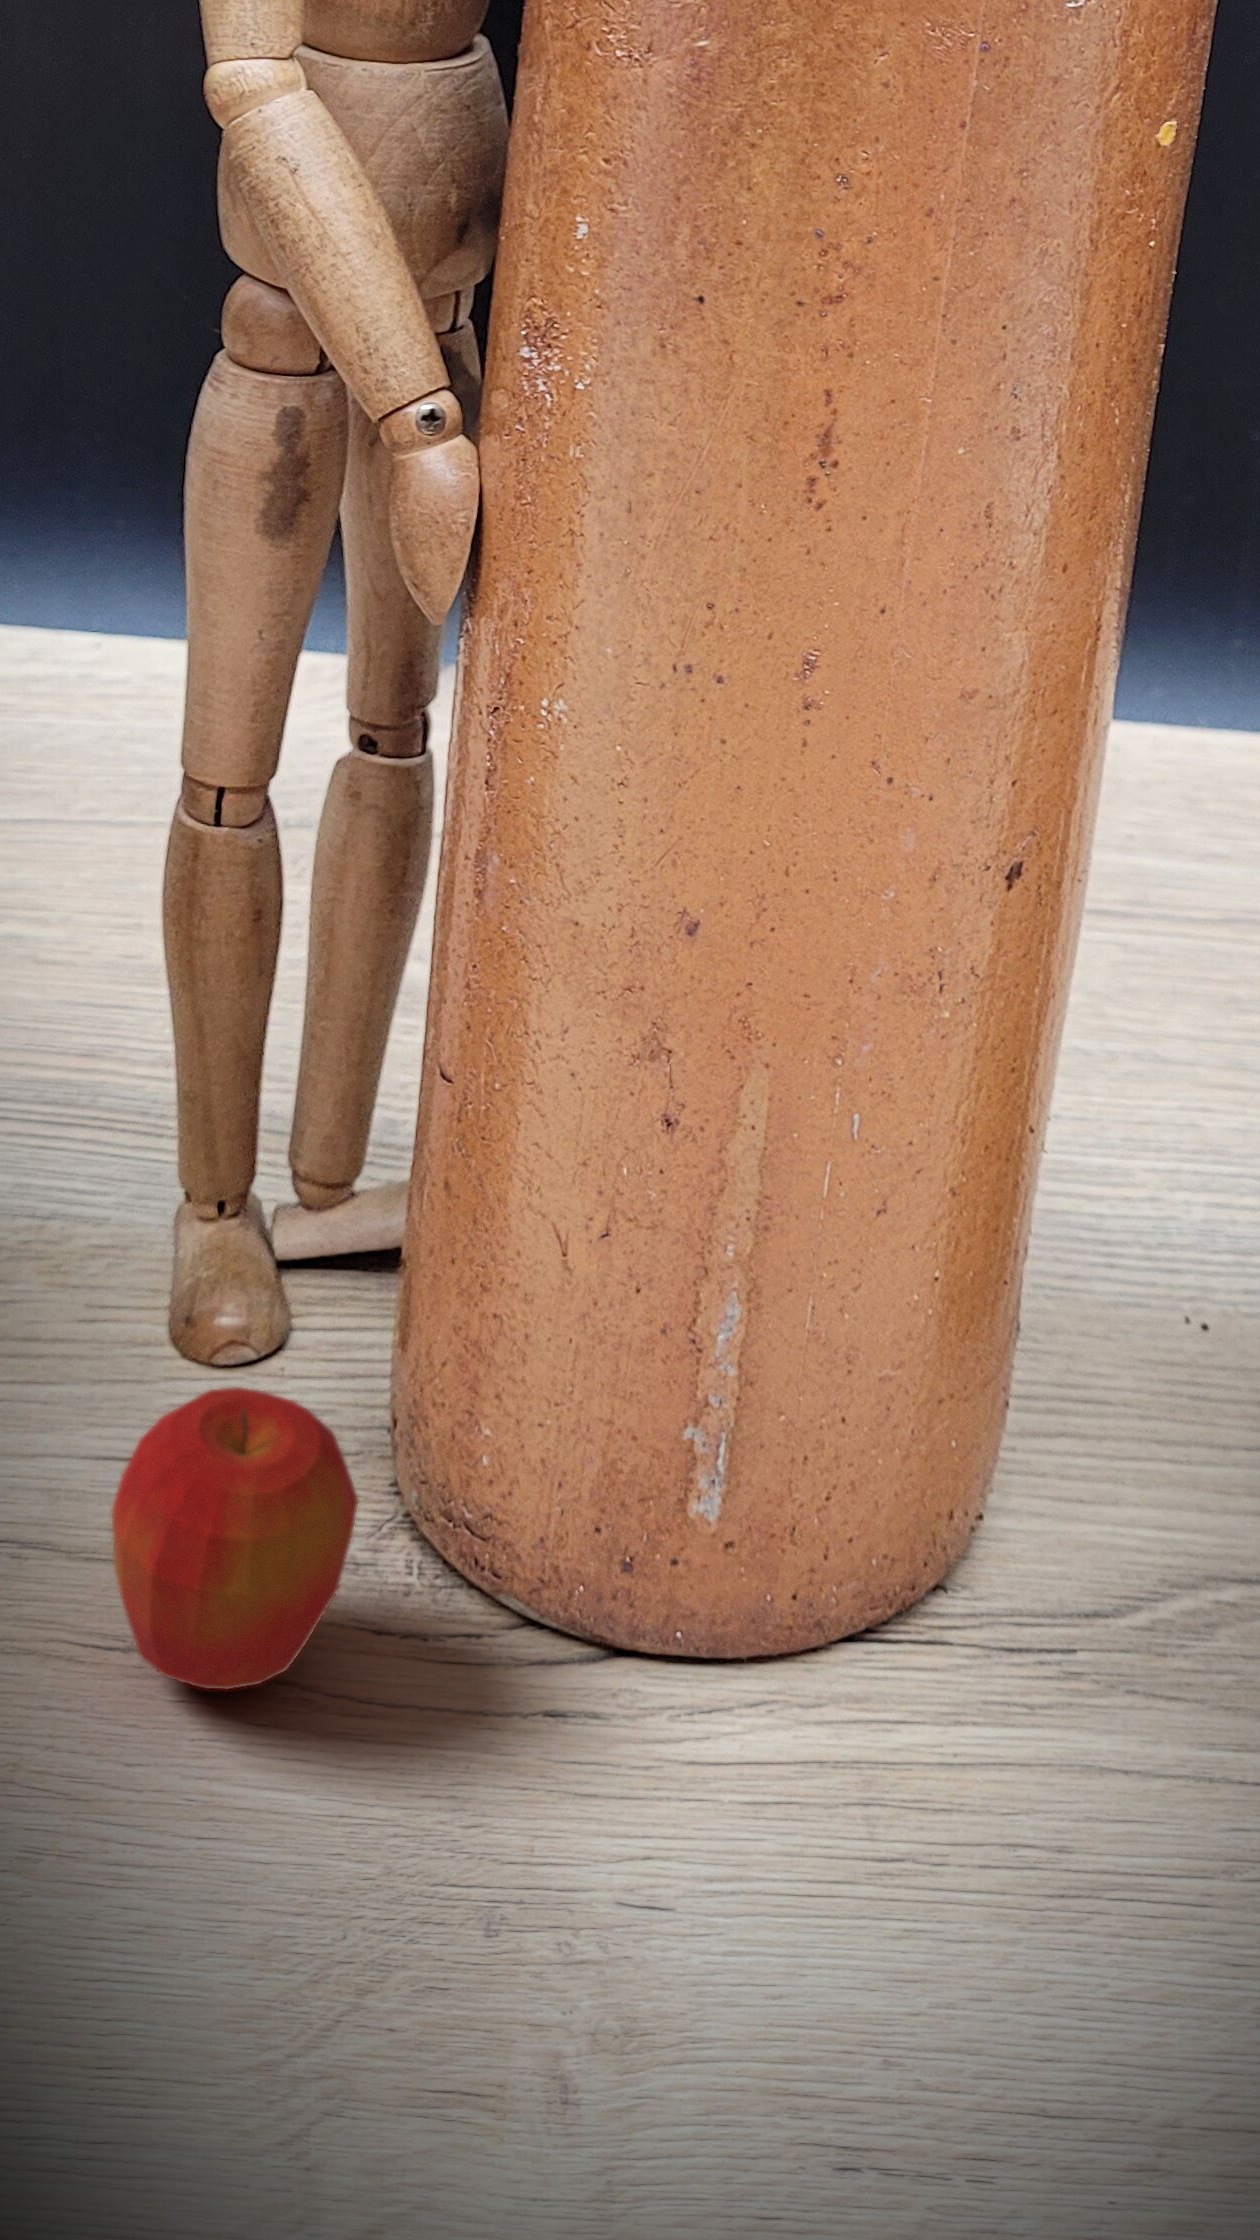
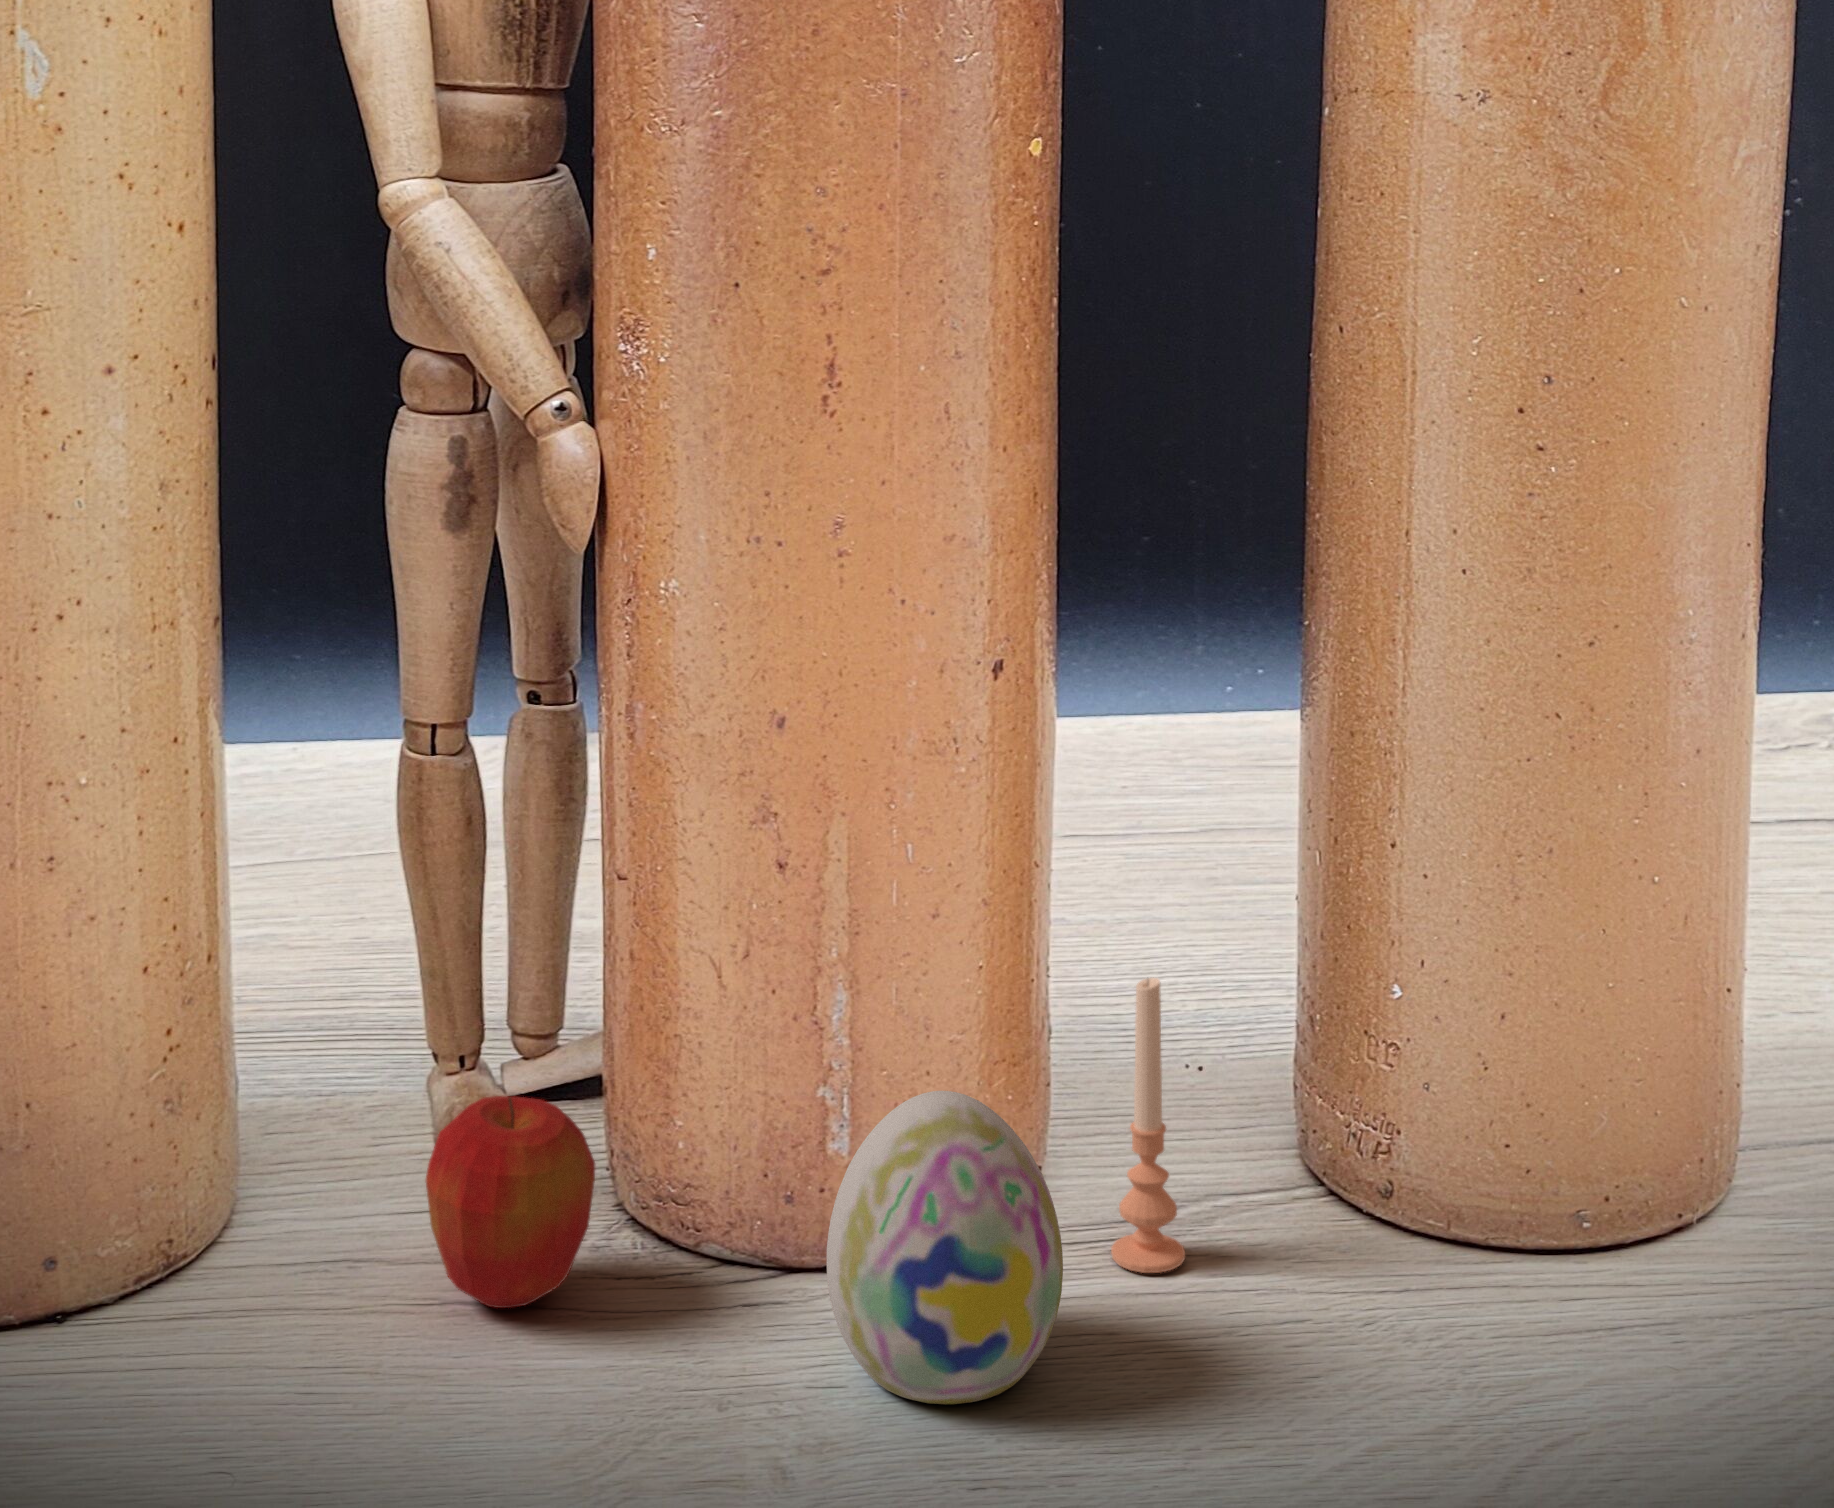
candle: none [1070,1328,1189,1727] -> present [1111,978,1185,1273]
decorative egg: none [663,1515,1005,1976] -> present [827,1091,1063,1404]

